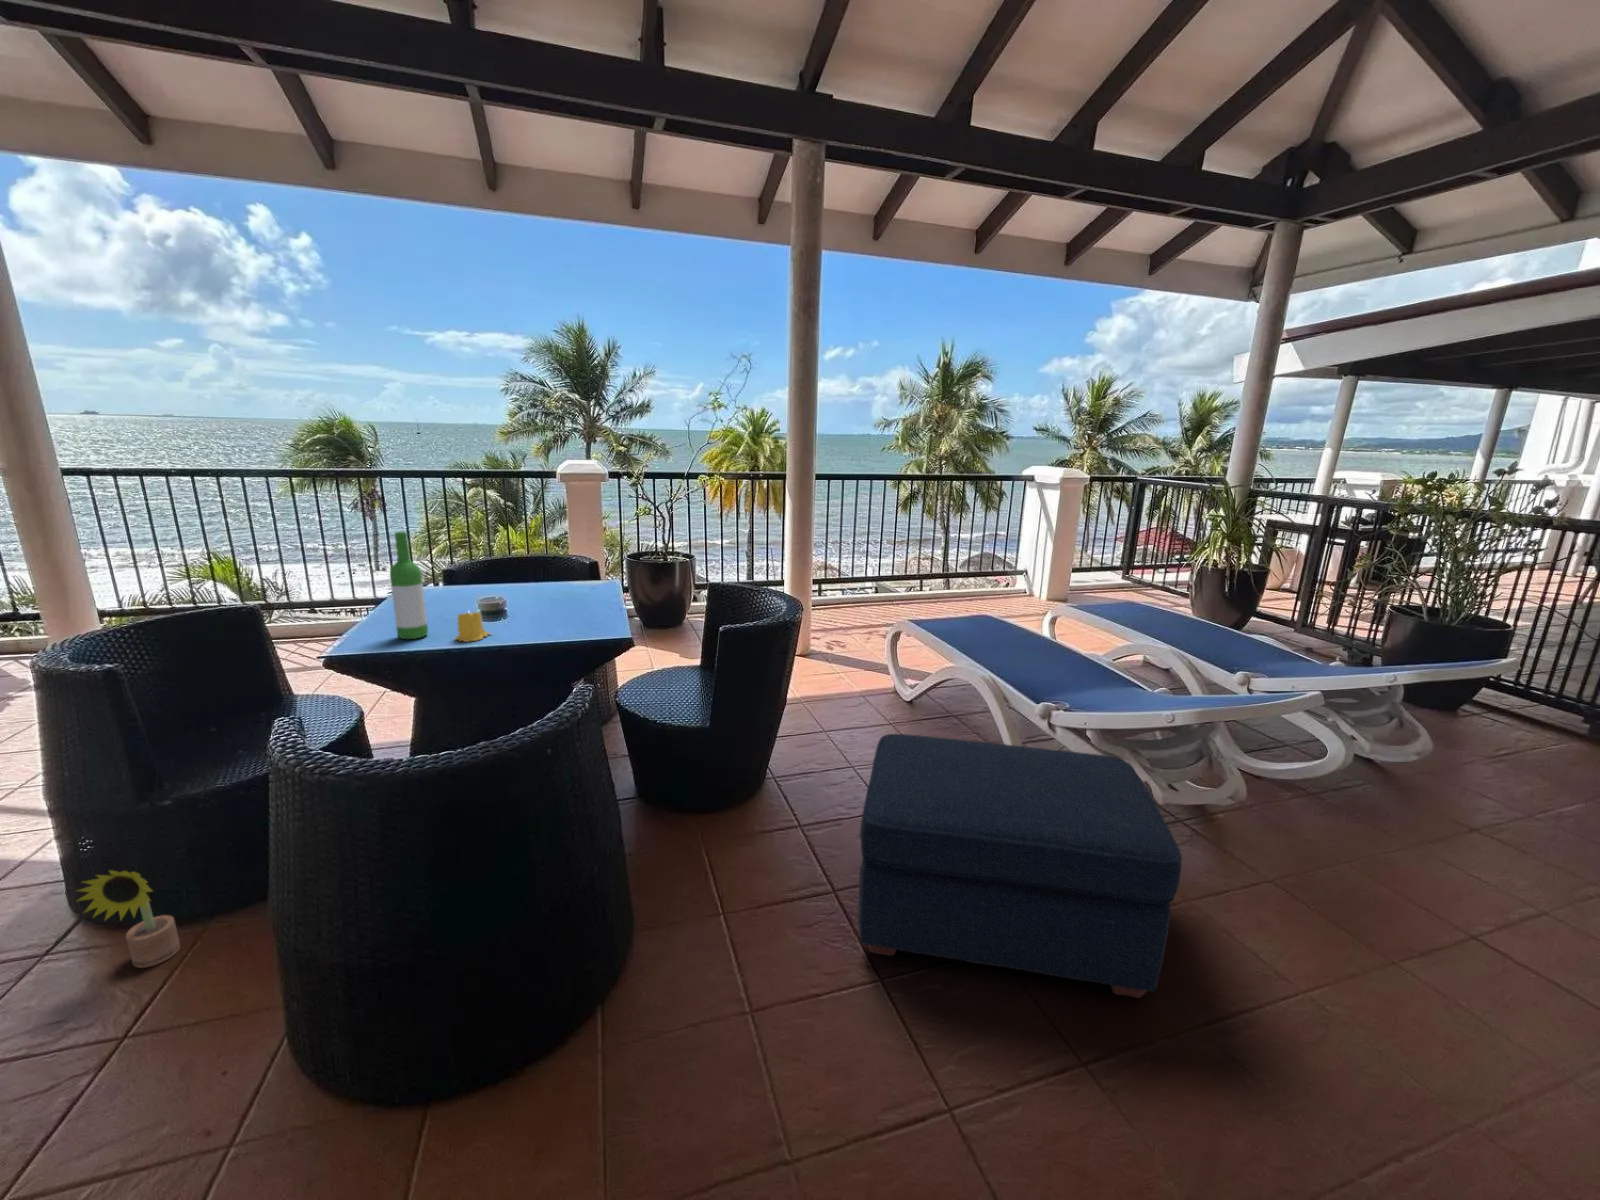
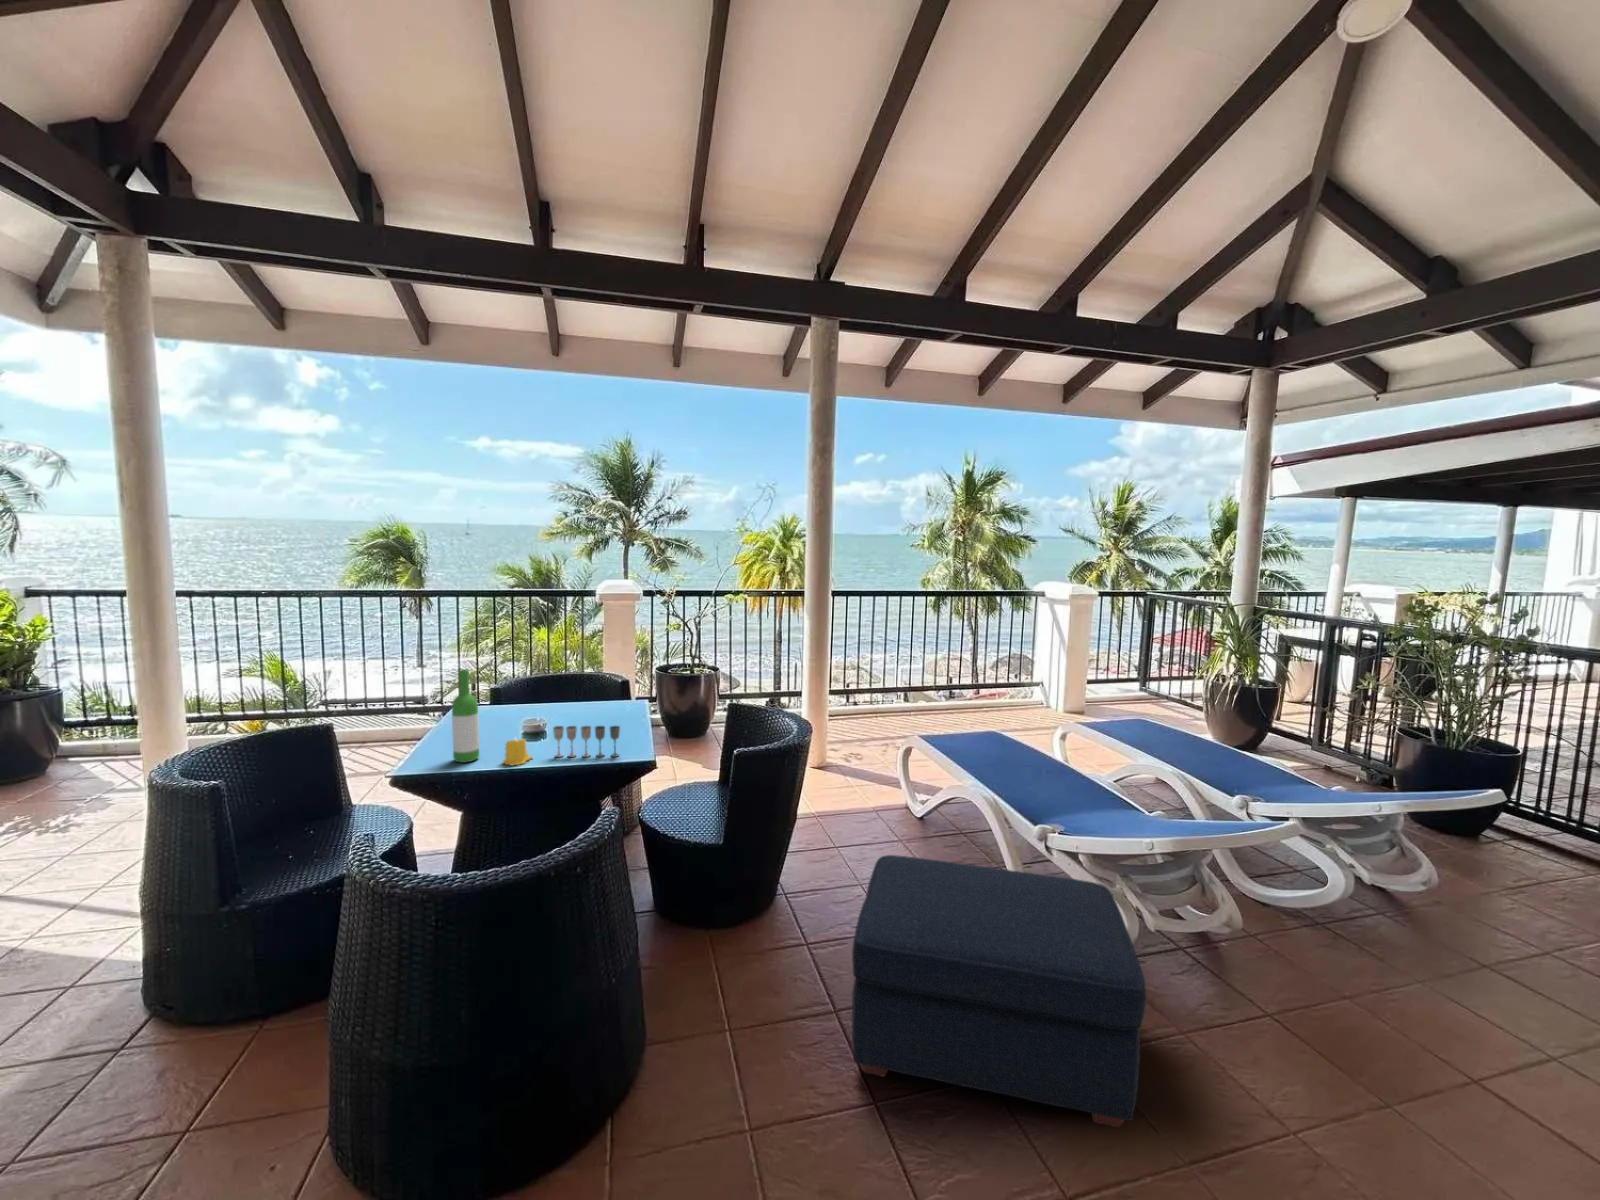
wine glass: none [512,597,591,633] -> present [553,726,620,757]
decorative plant: present [79,870,180,968] -> none [166,969,242,1063]

